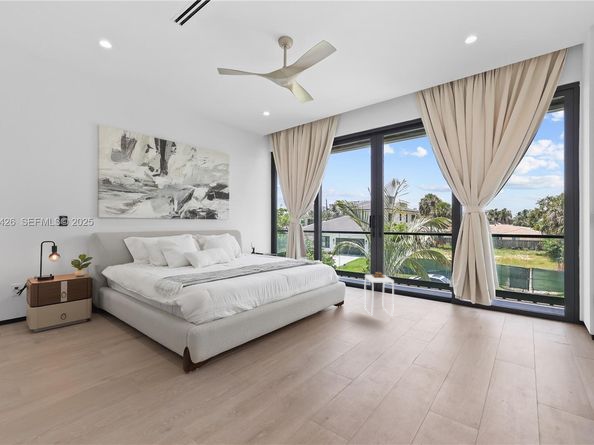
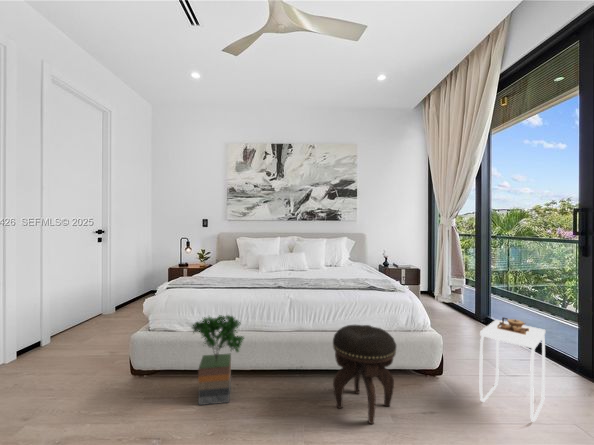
footstool: none [323,288,361,341] -> present [333,325,396,424]
potted tree: none [242,301,294,377] -> present [192,315,244,405]

